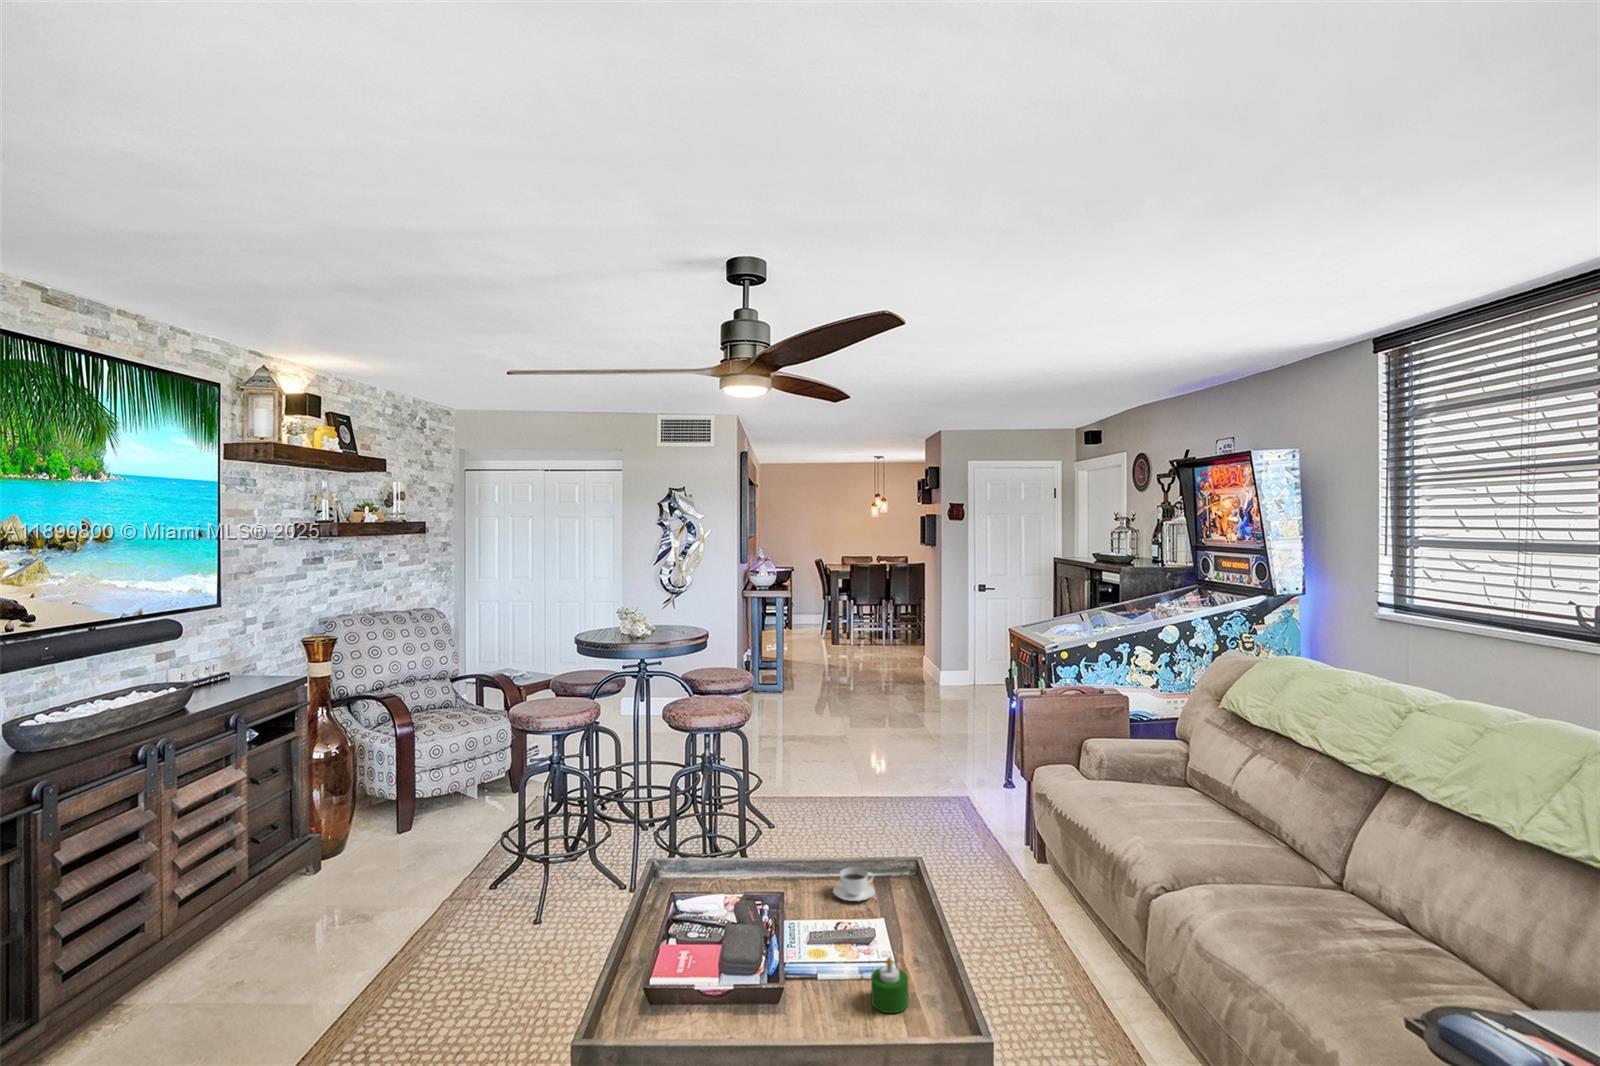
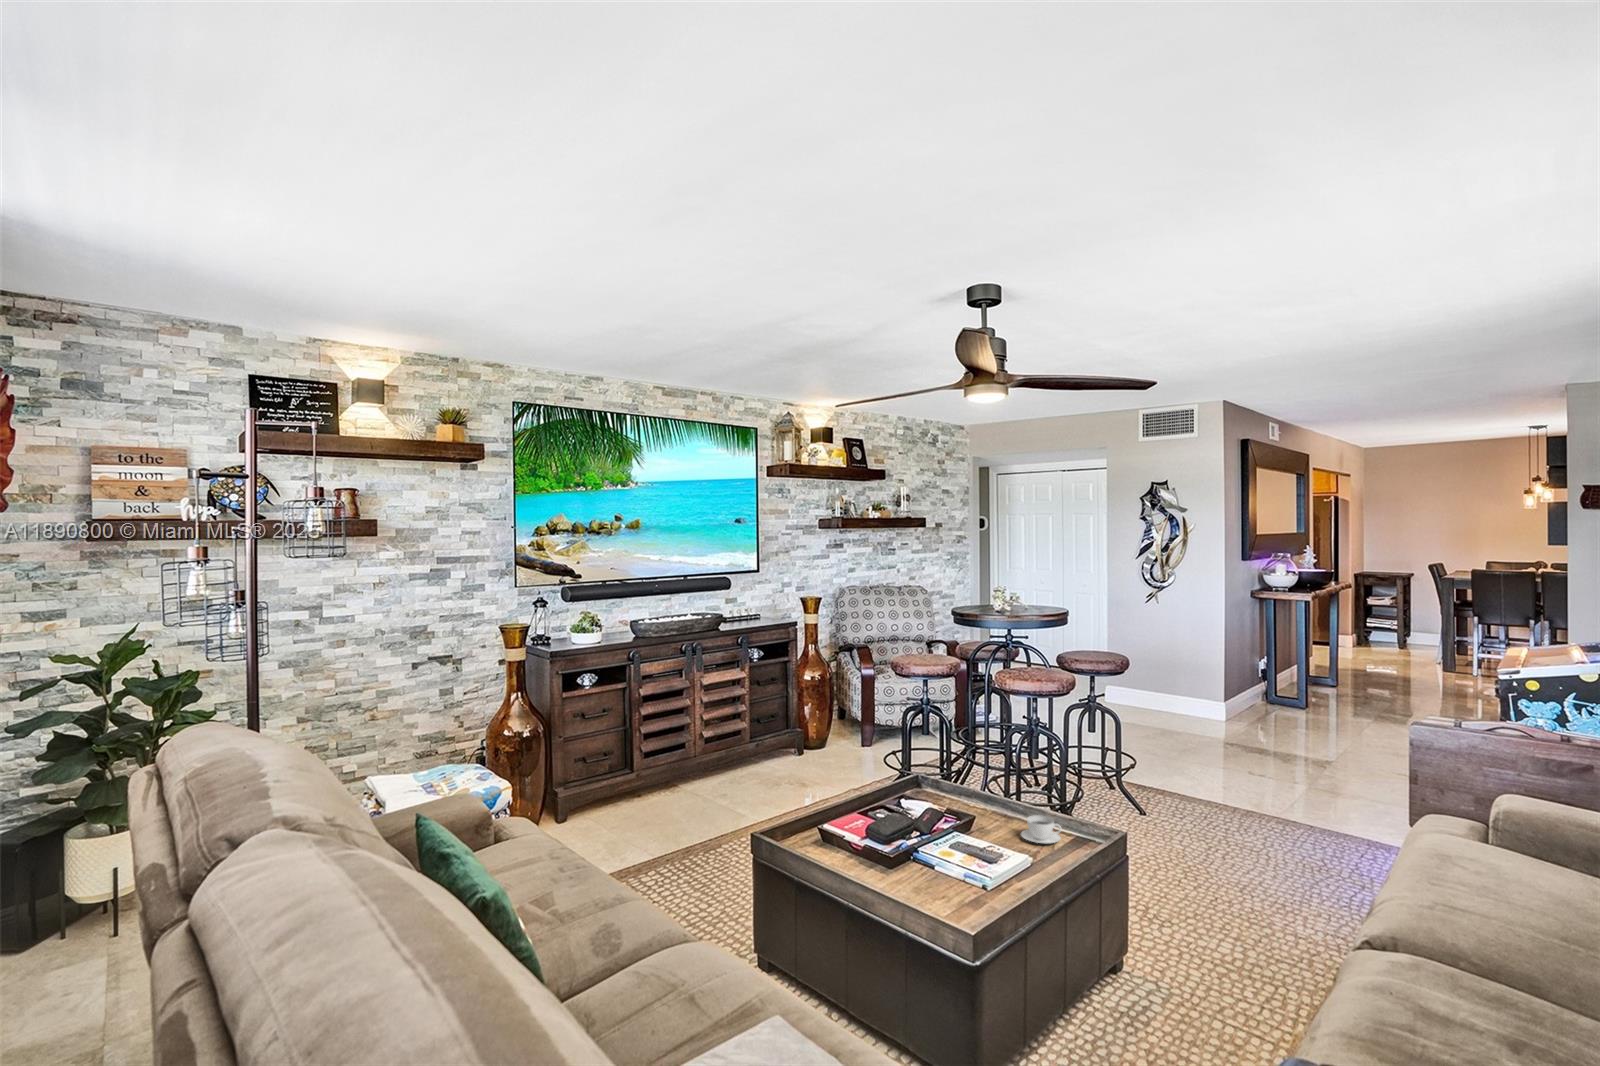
candle: present [871,957,908,1013] -> none [944,859,976,904]

